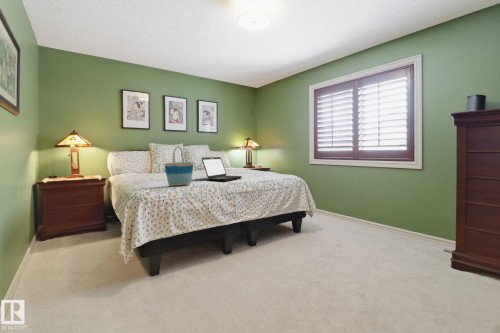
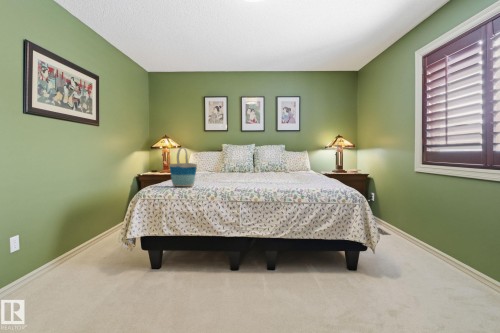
laptop: present [202,157,242,181] -> none [222,159,267,186]

